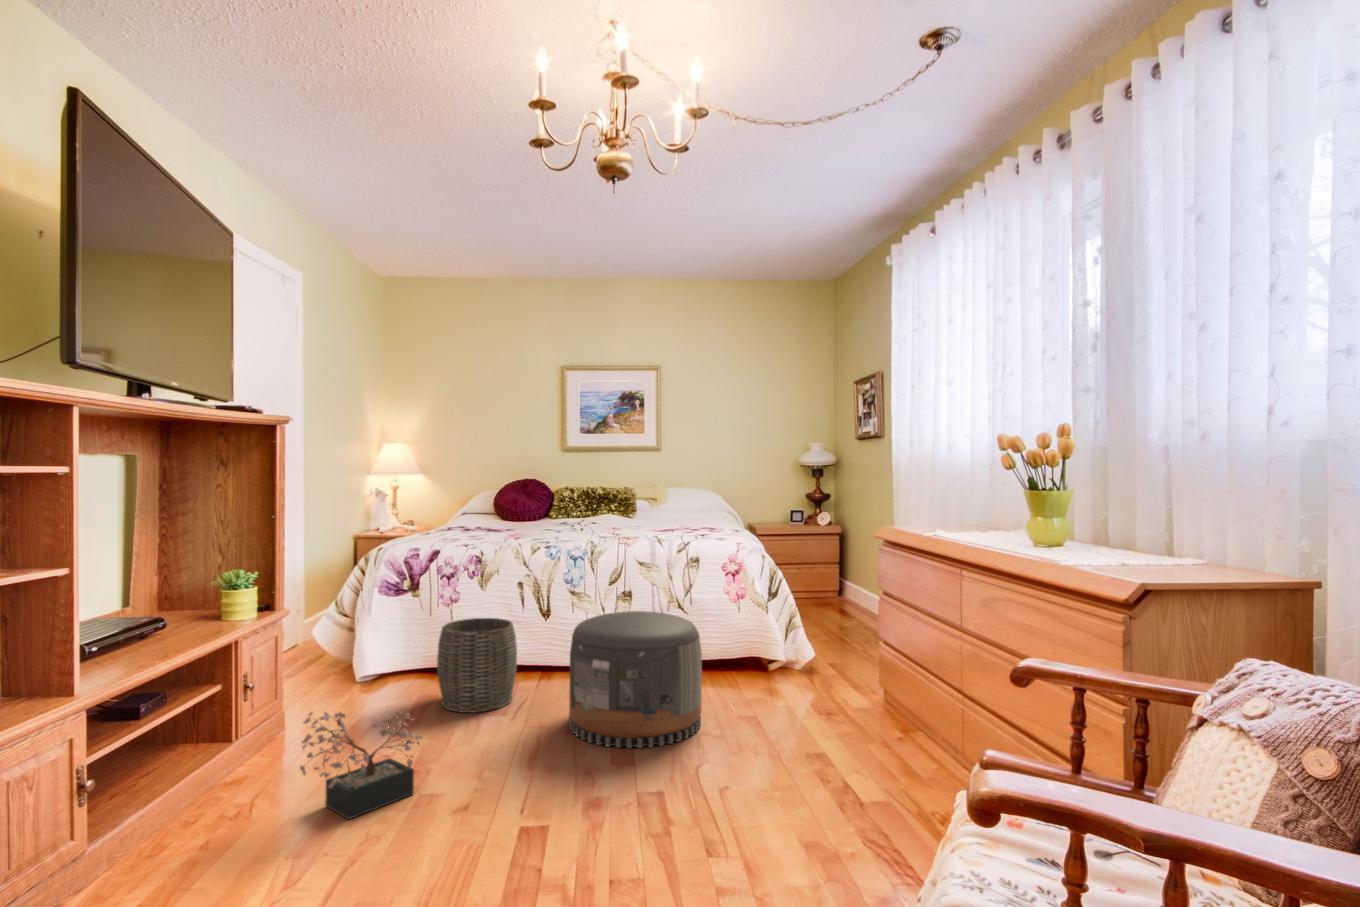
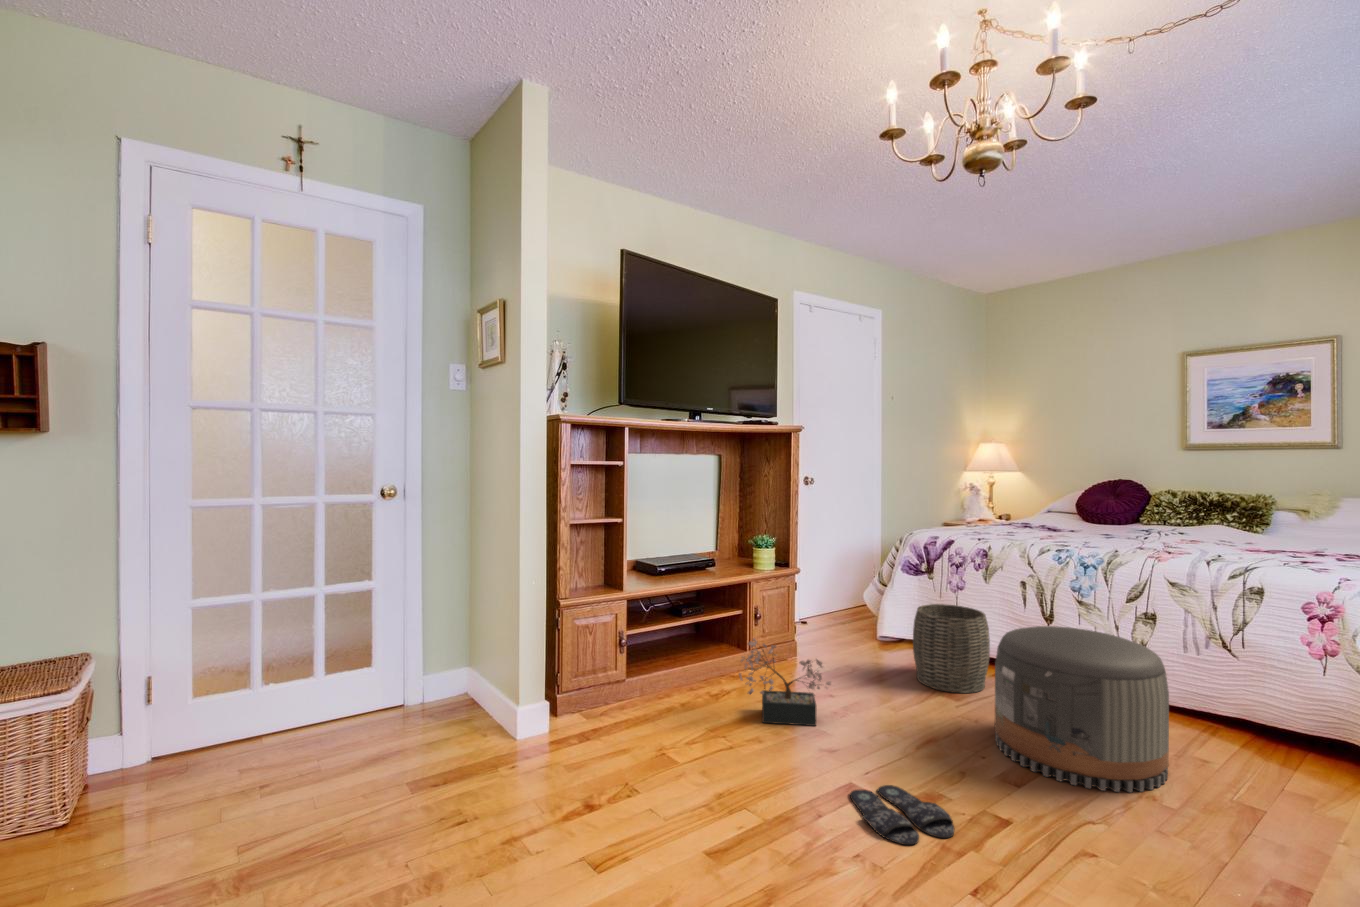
slippers: none [536,806,648,856] -> present [850,785,954,845]

